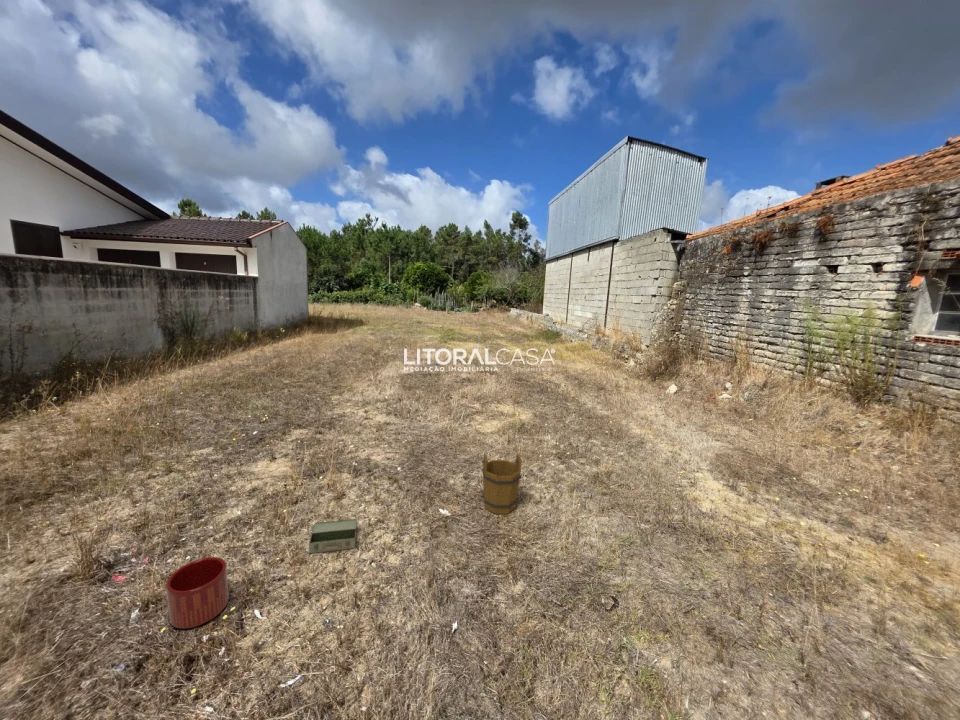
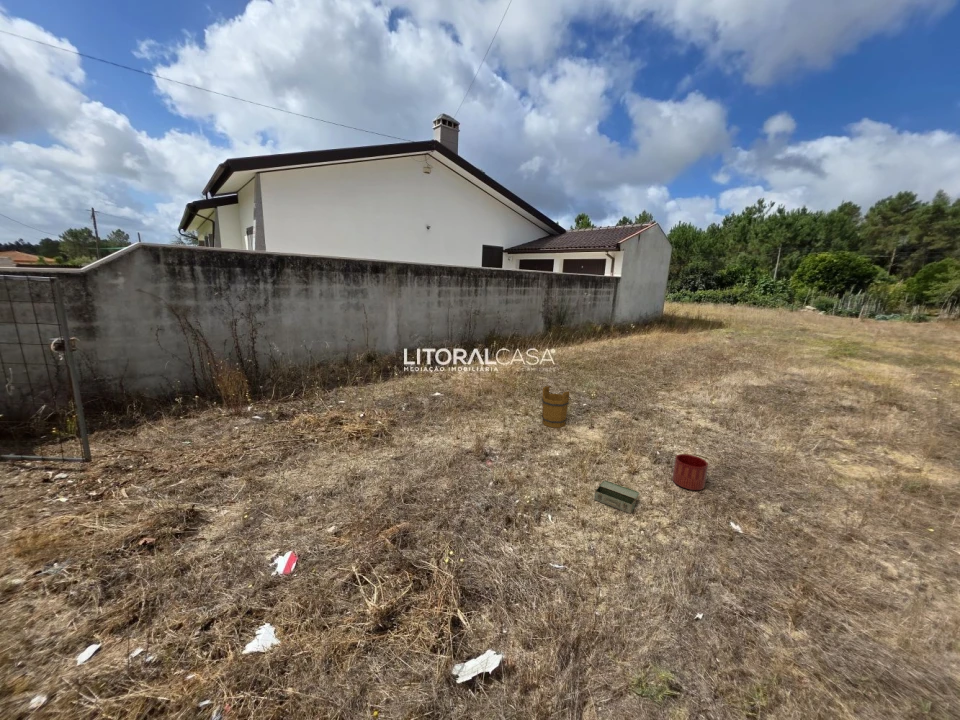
bucket: present [482,454,522,514] -> present [542,386,571,428]
planter: present [166,557,229,629] -> present [672,454,708,490]

